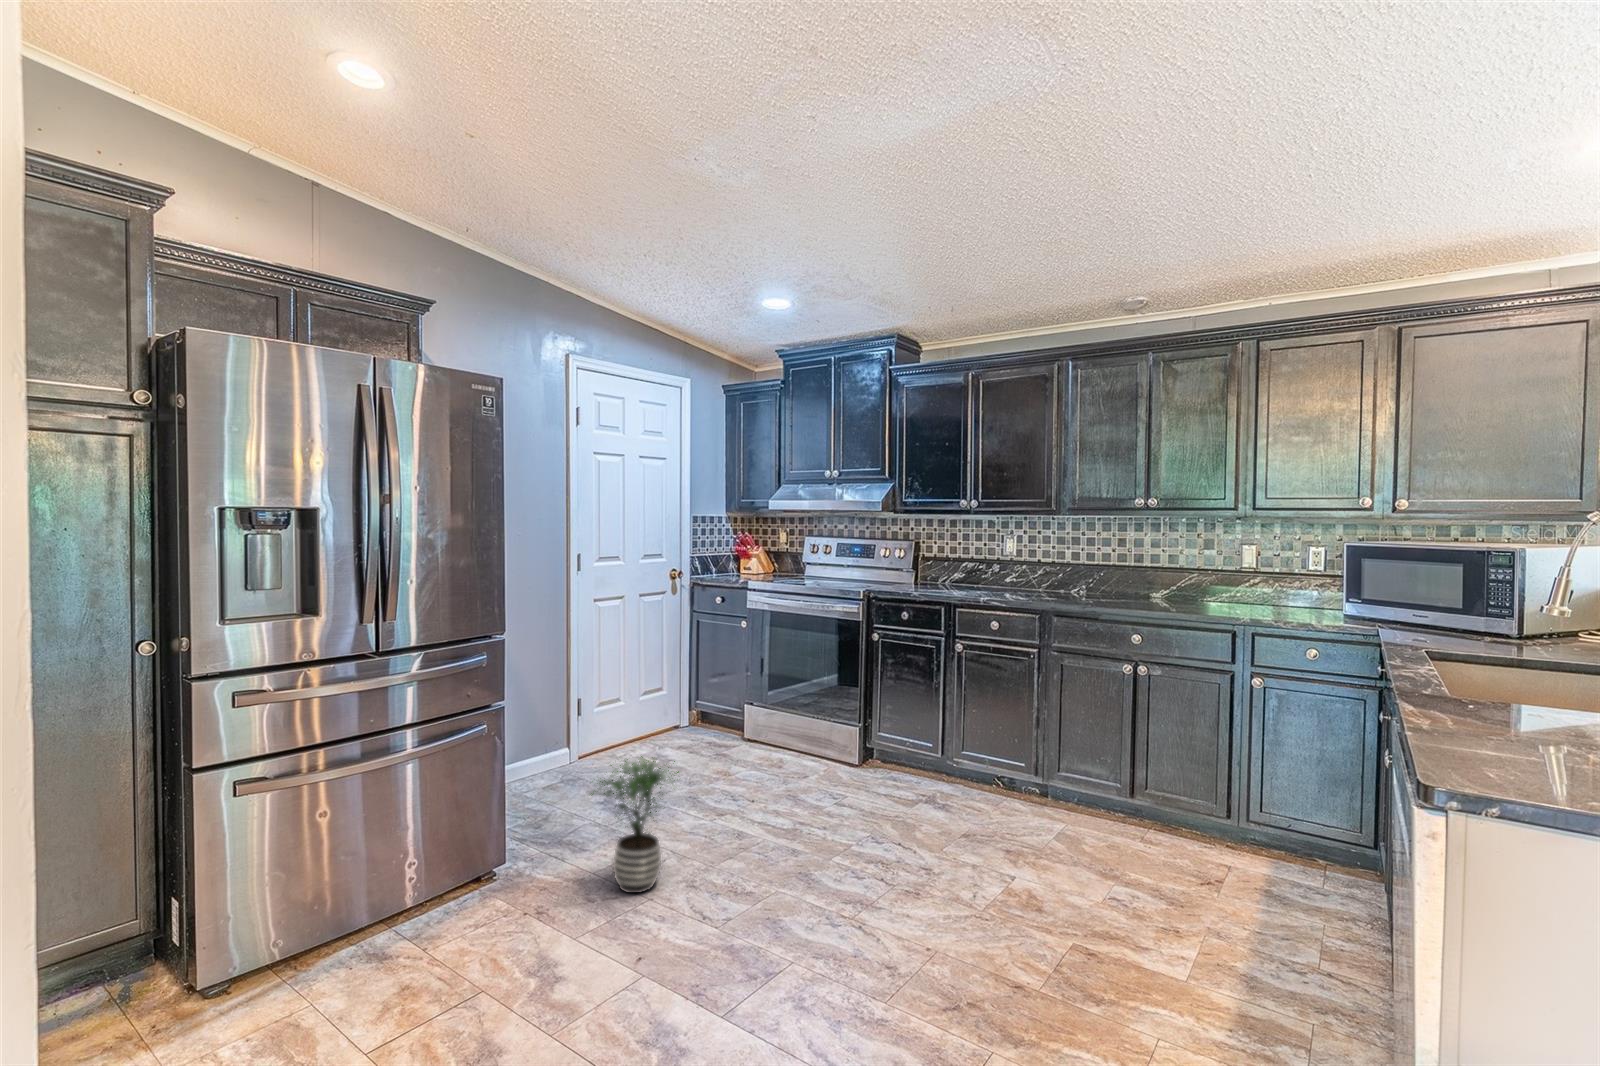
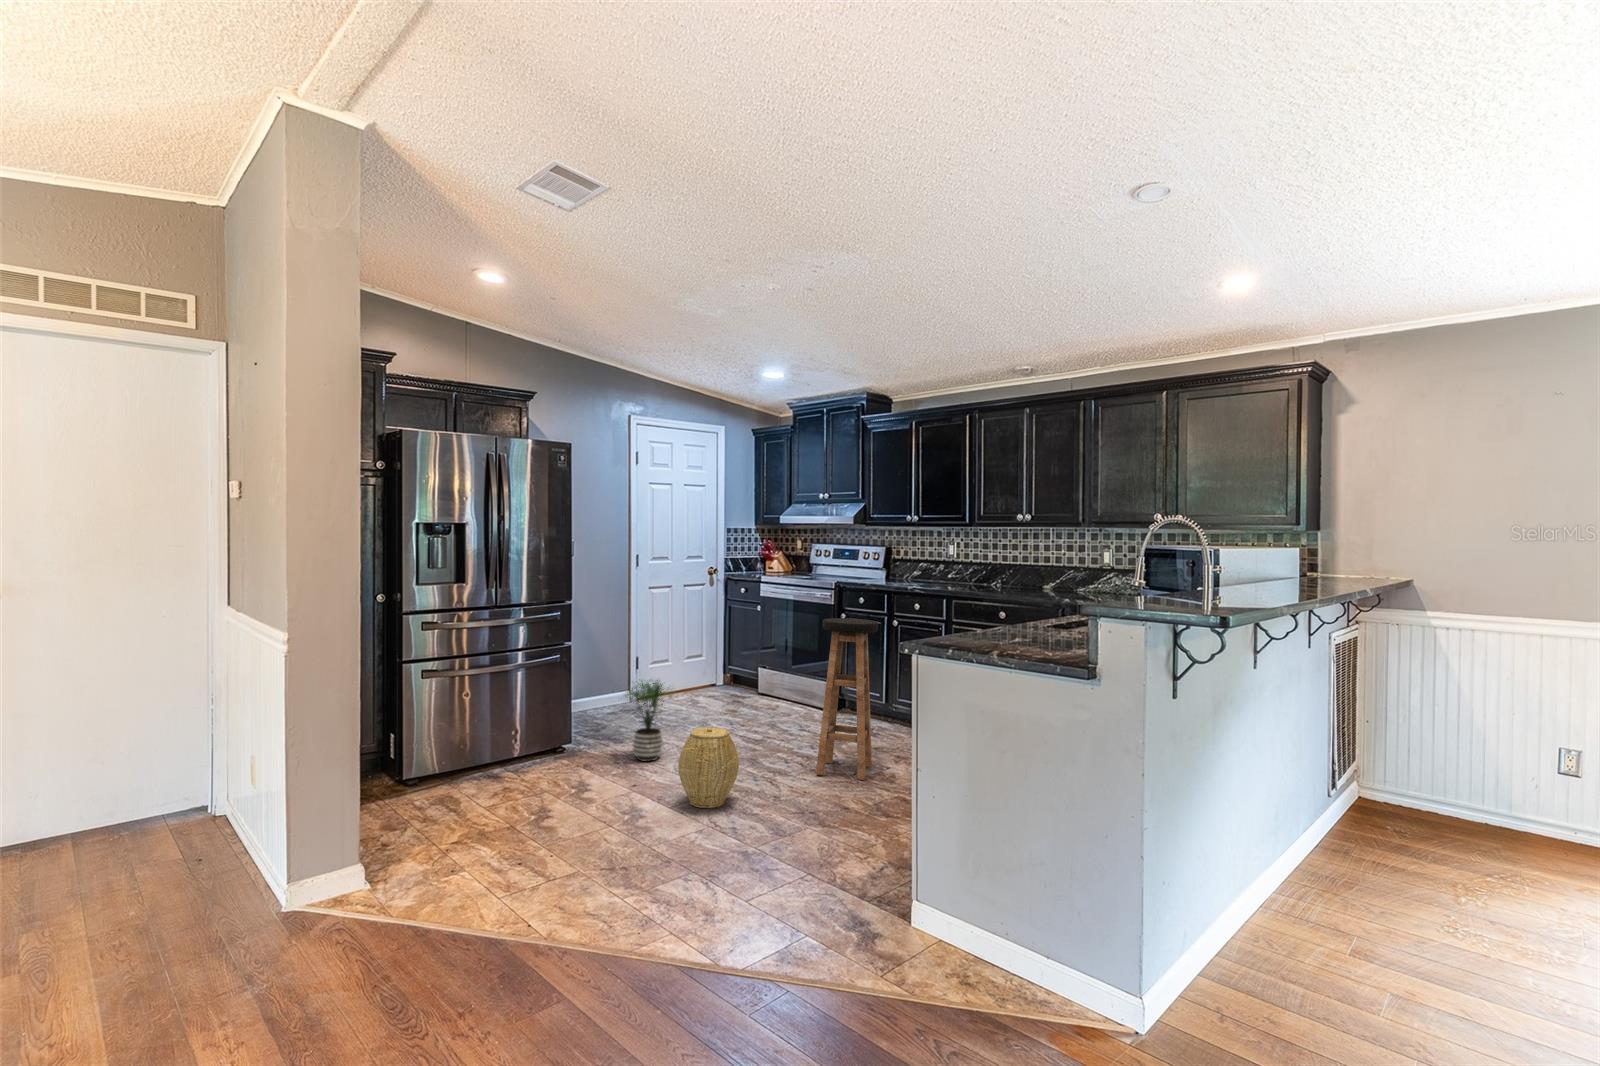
bar stool: none [913,654,1005,908] -> present [816,618,878,780]
woven basket: none [732,857,835,1009] -> present [678,727,739,808]

